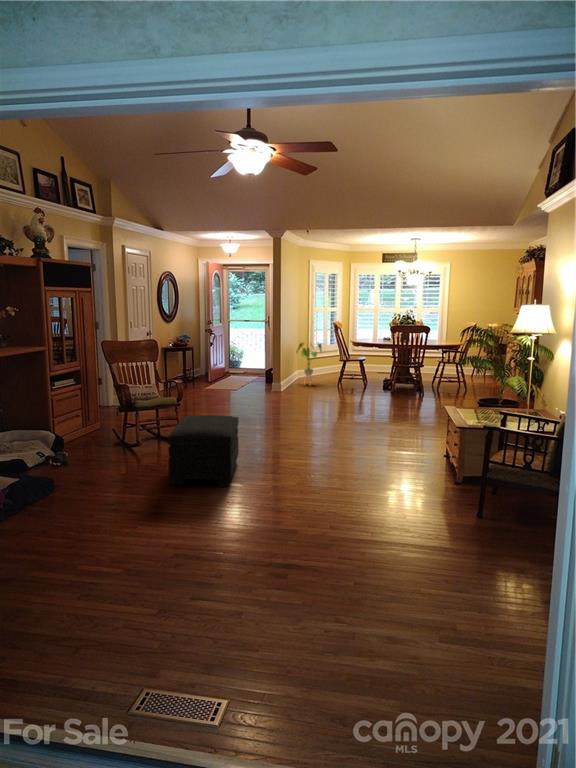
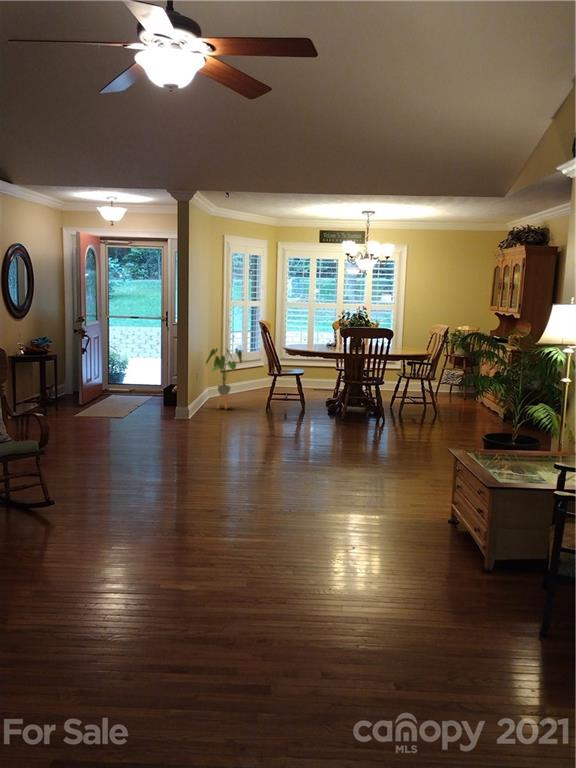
ottoman: present [168,415,239,486] -> none [71,441,156,531]

